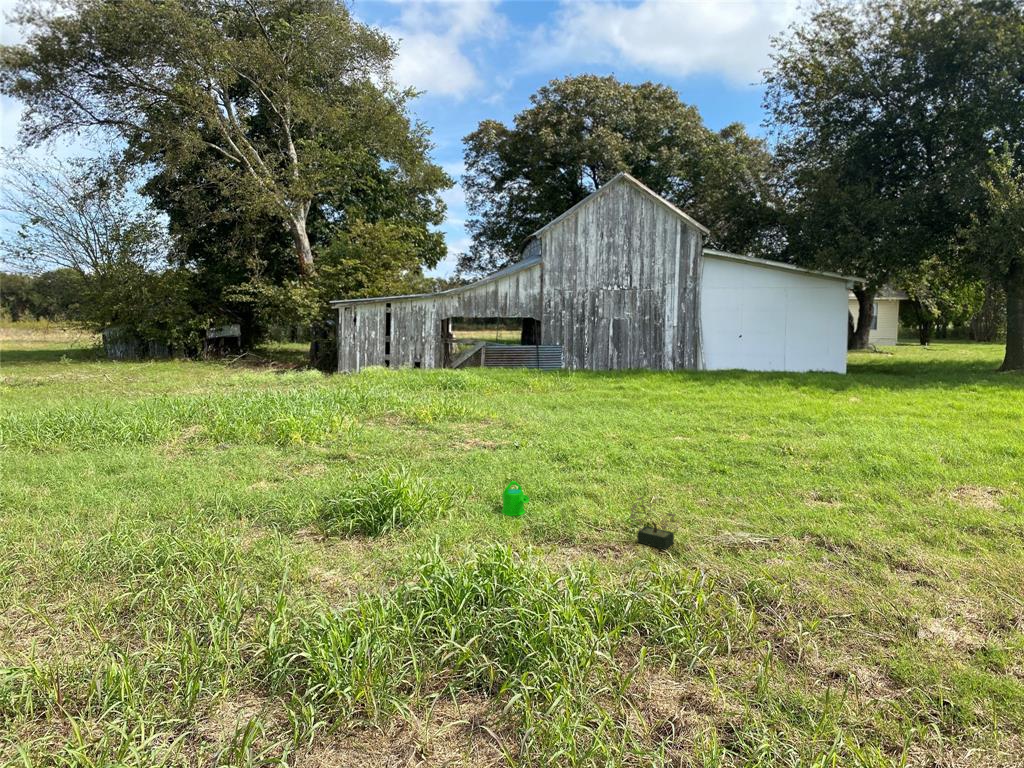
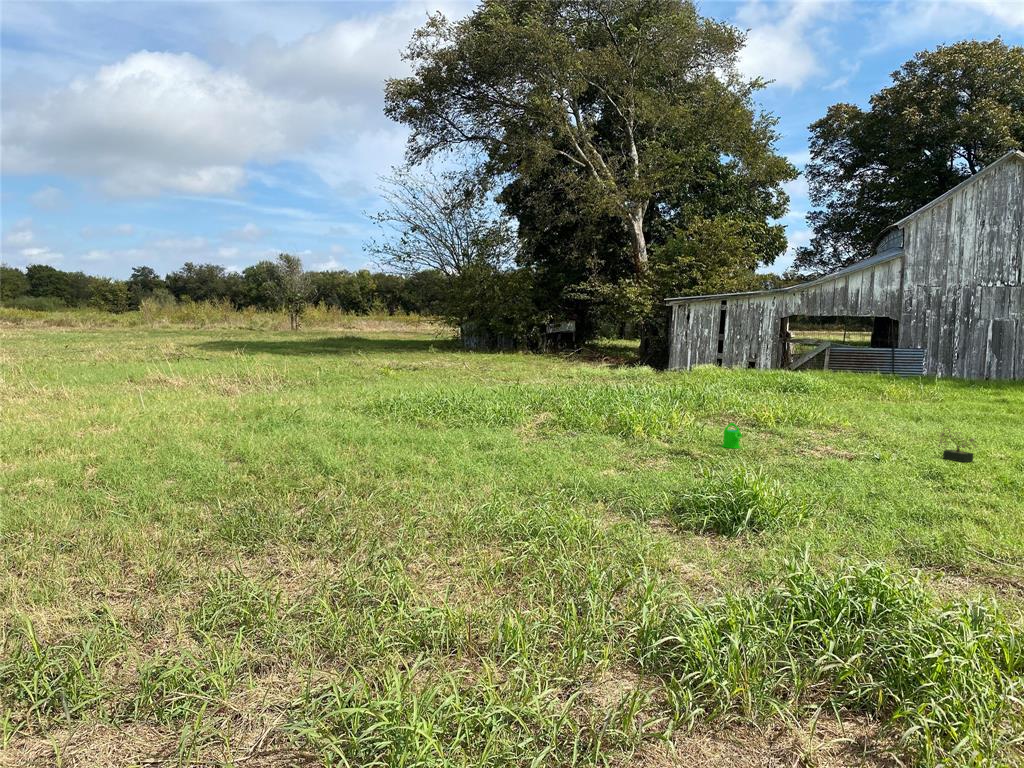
watering can: present [501,481,529,516] -> present [722,423,742,448]

